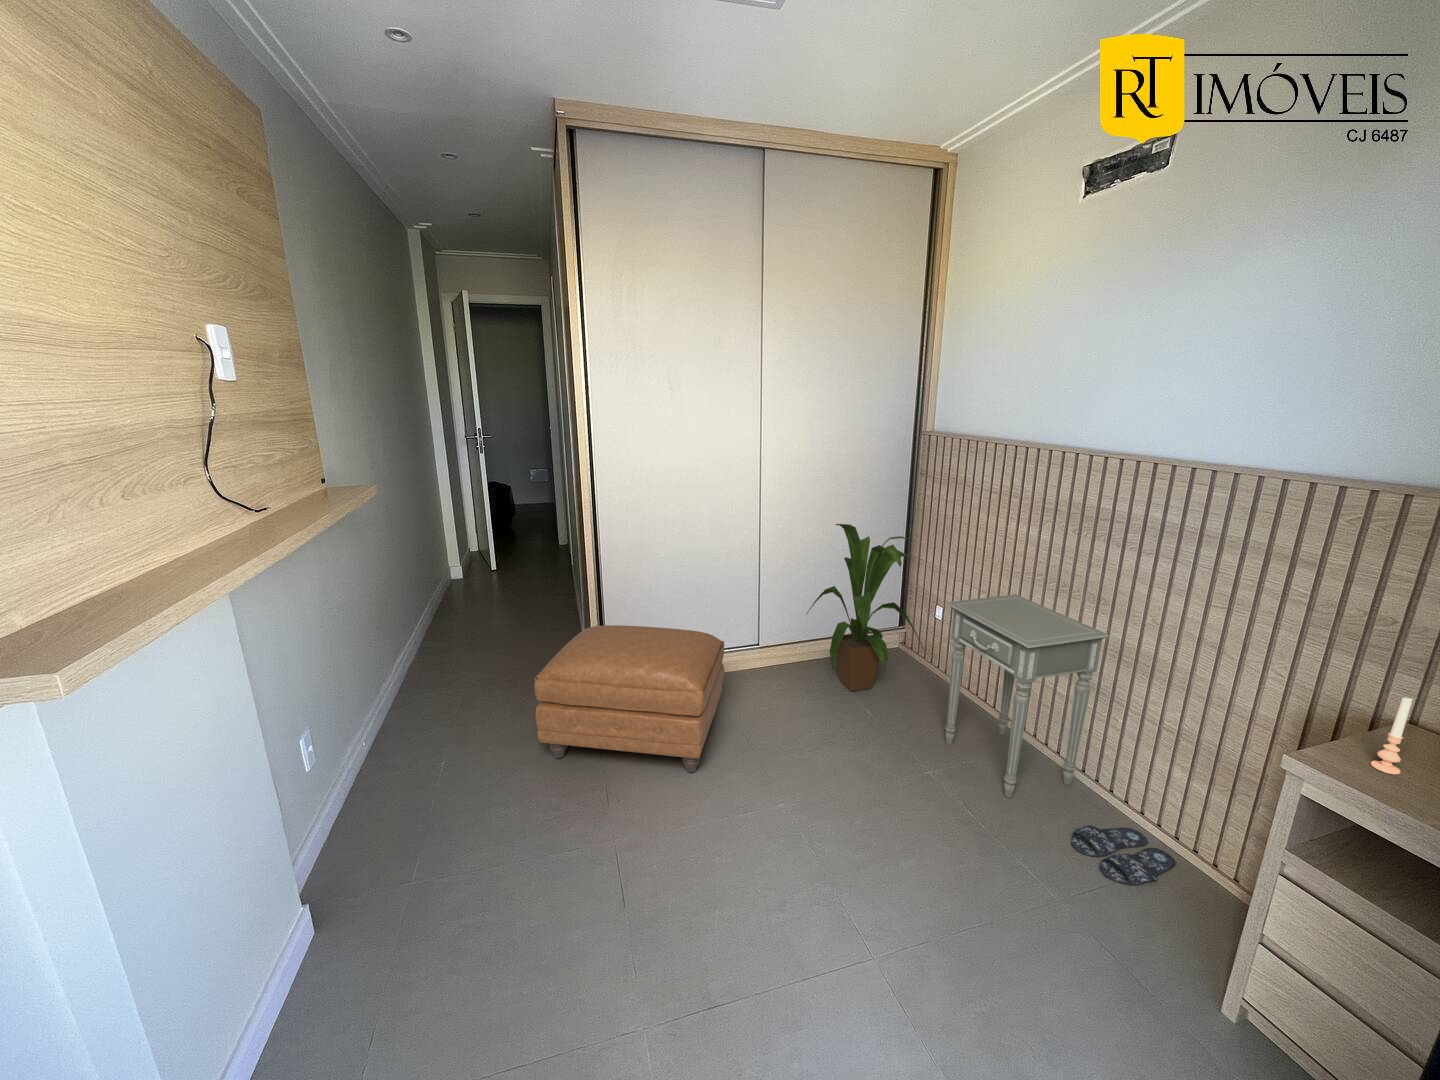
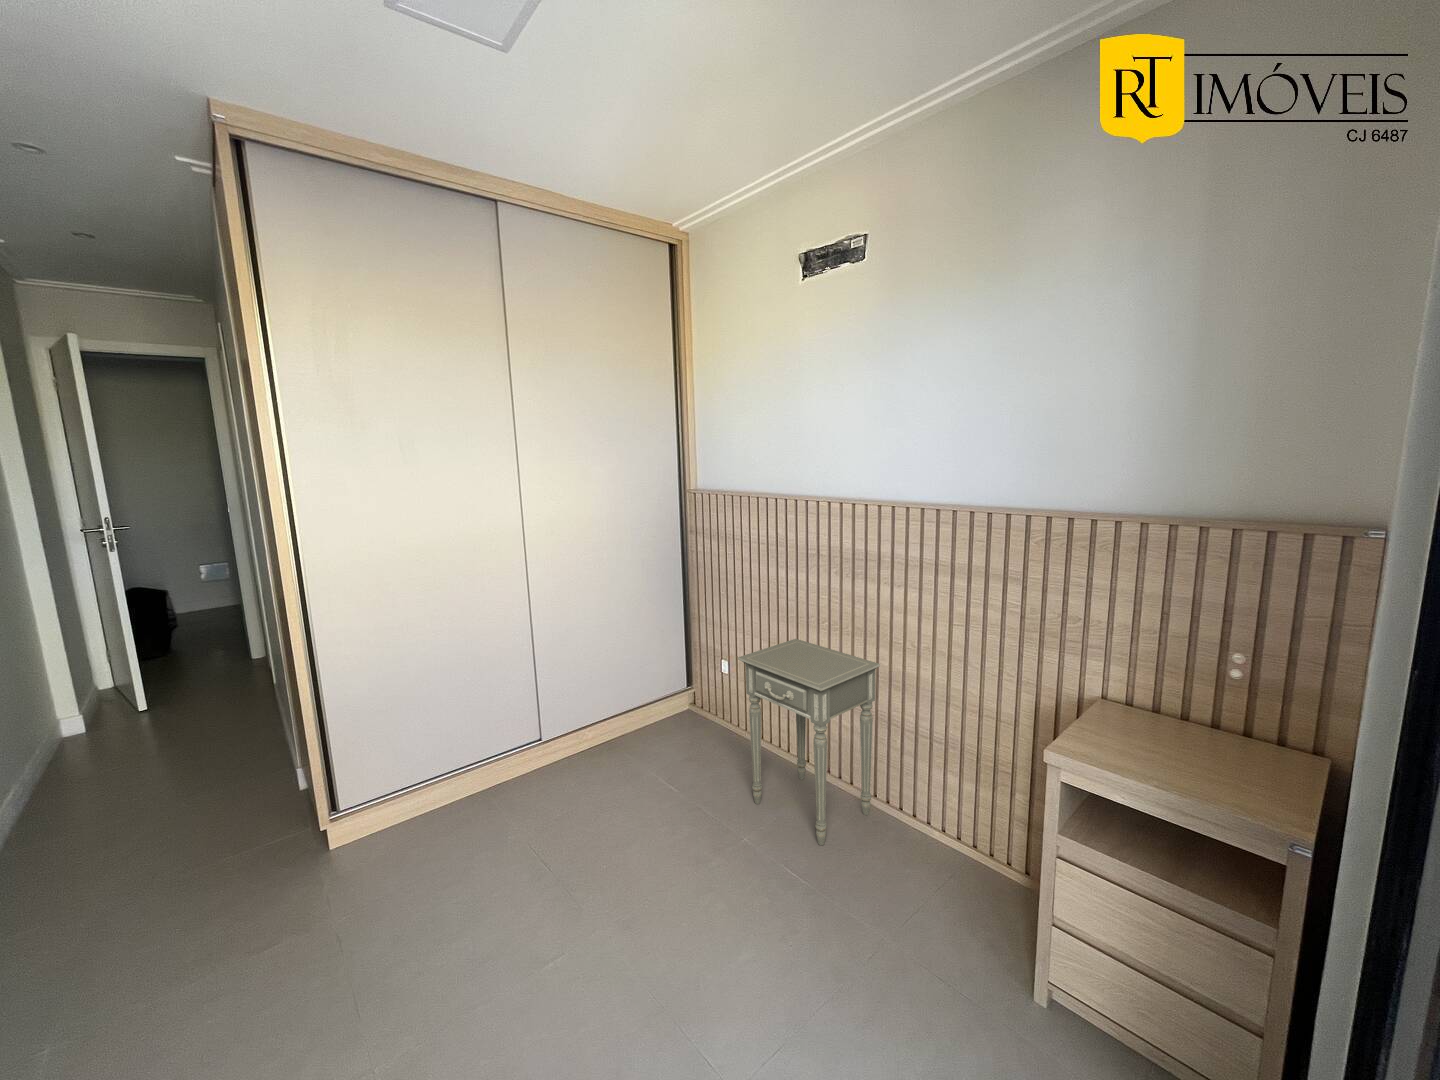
house plant: present [807,524,925,692] -> none [593,590,721,770]
ottoman: present [534,625,724,772] -> none [215,743,504,975]
candle: present [1371,698,1412,774] -> none [1096,680,1116,747]
slippers: present [1071,825,1176,885] -> none [883,843,965,902]

